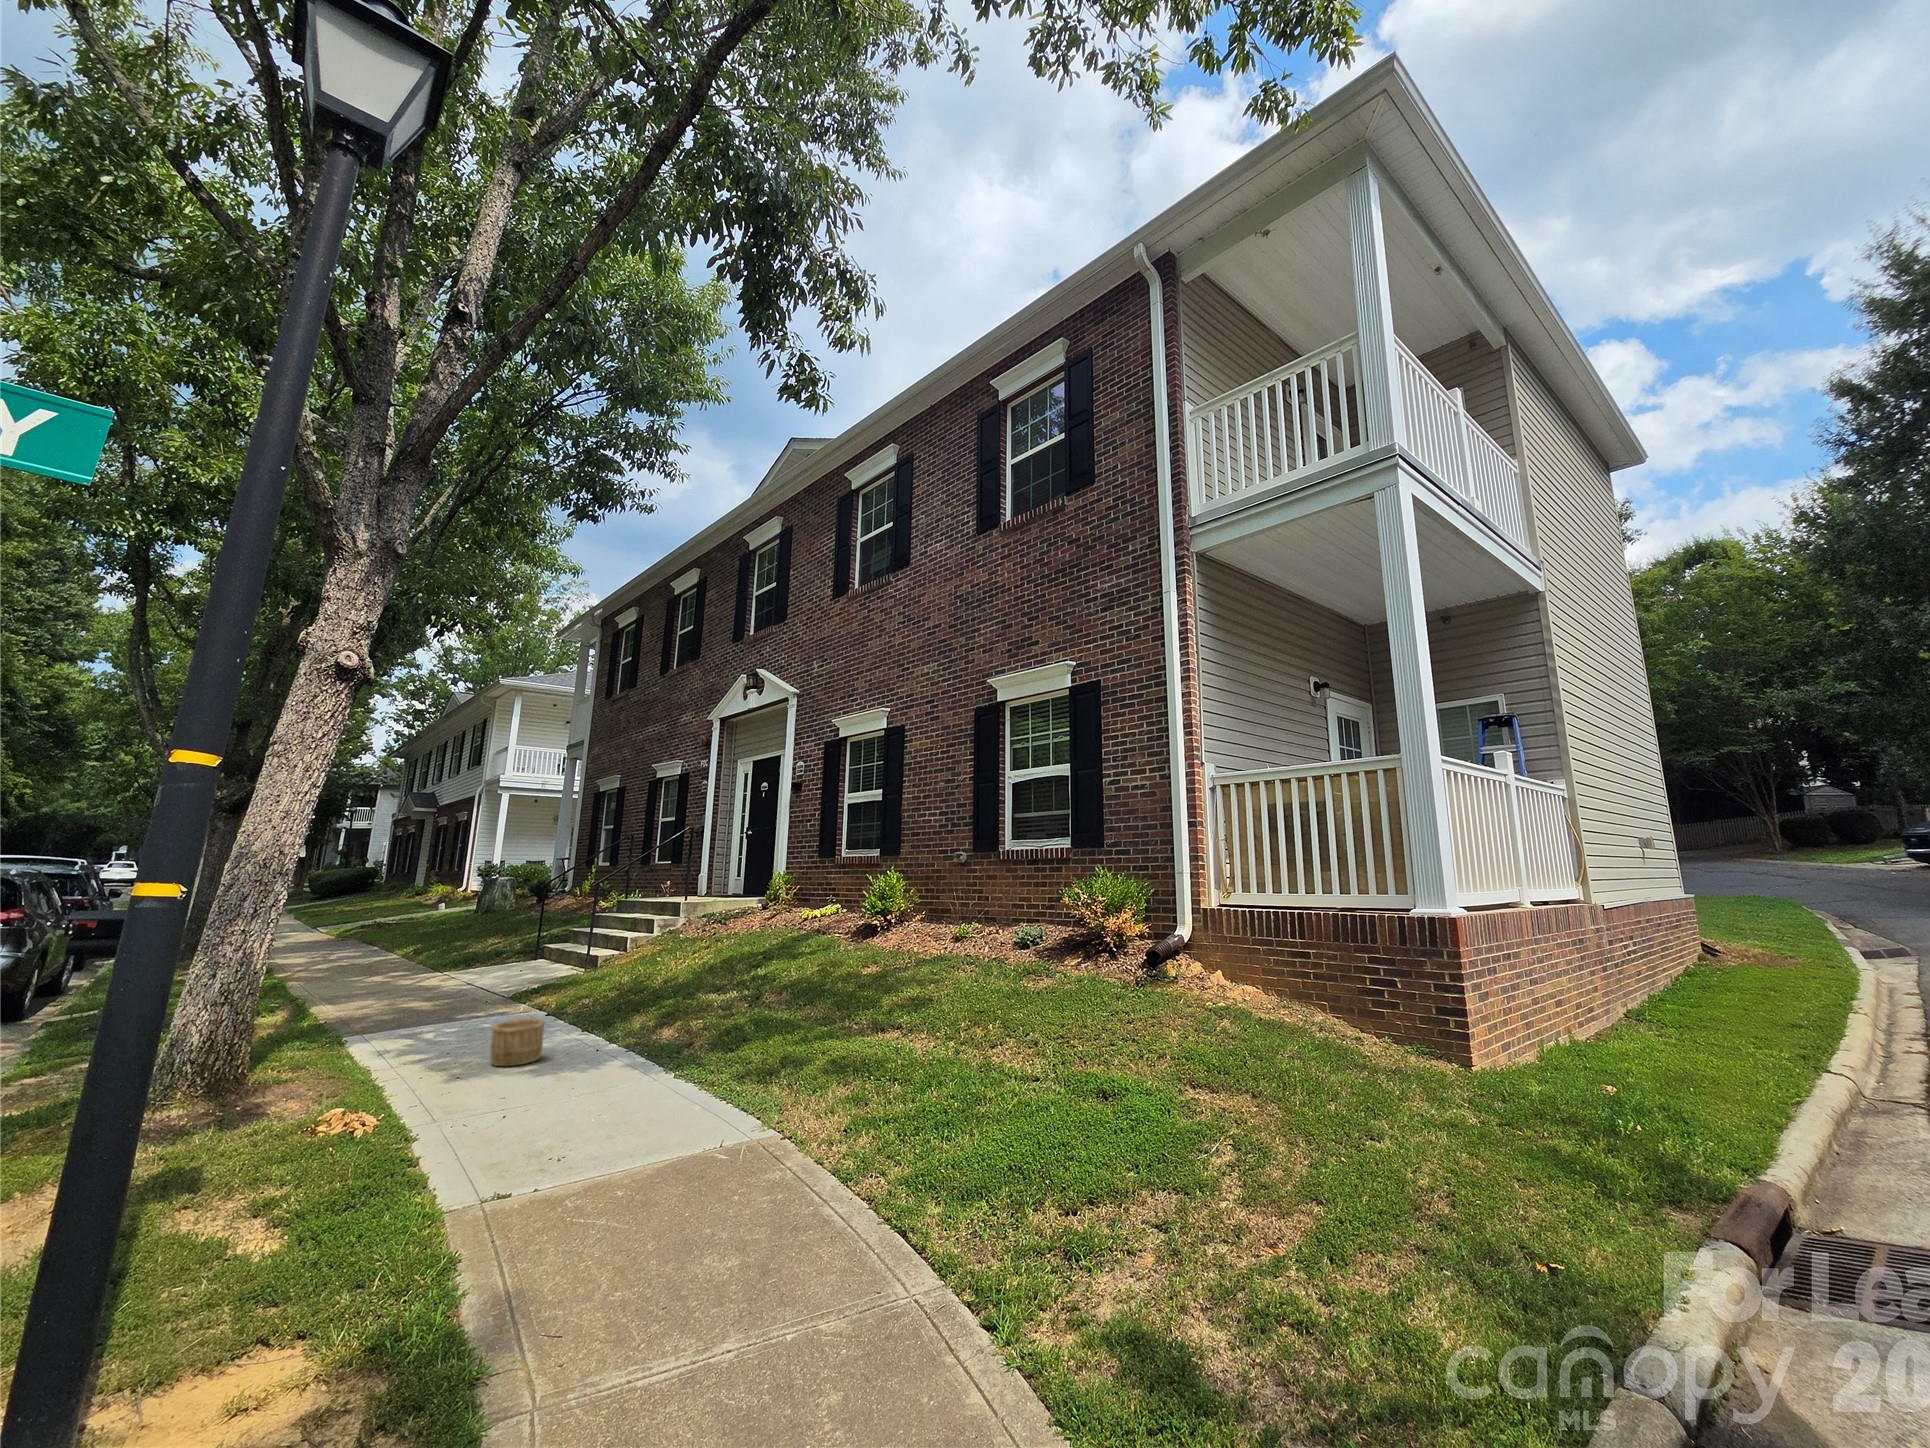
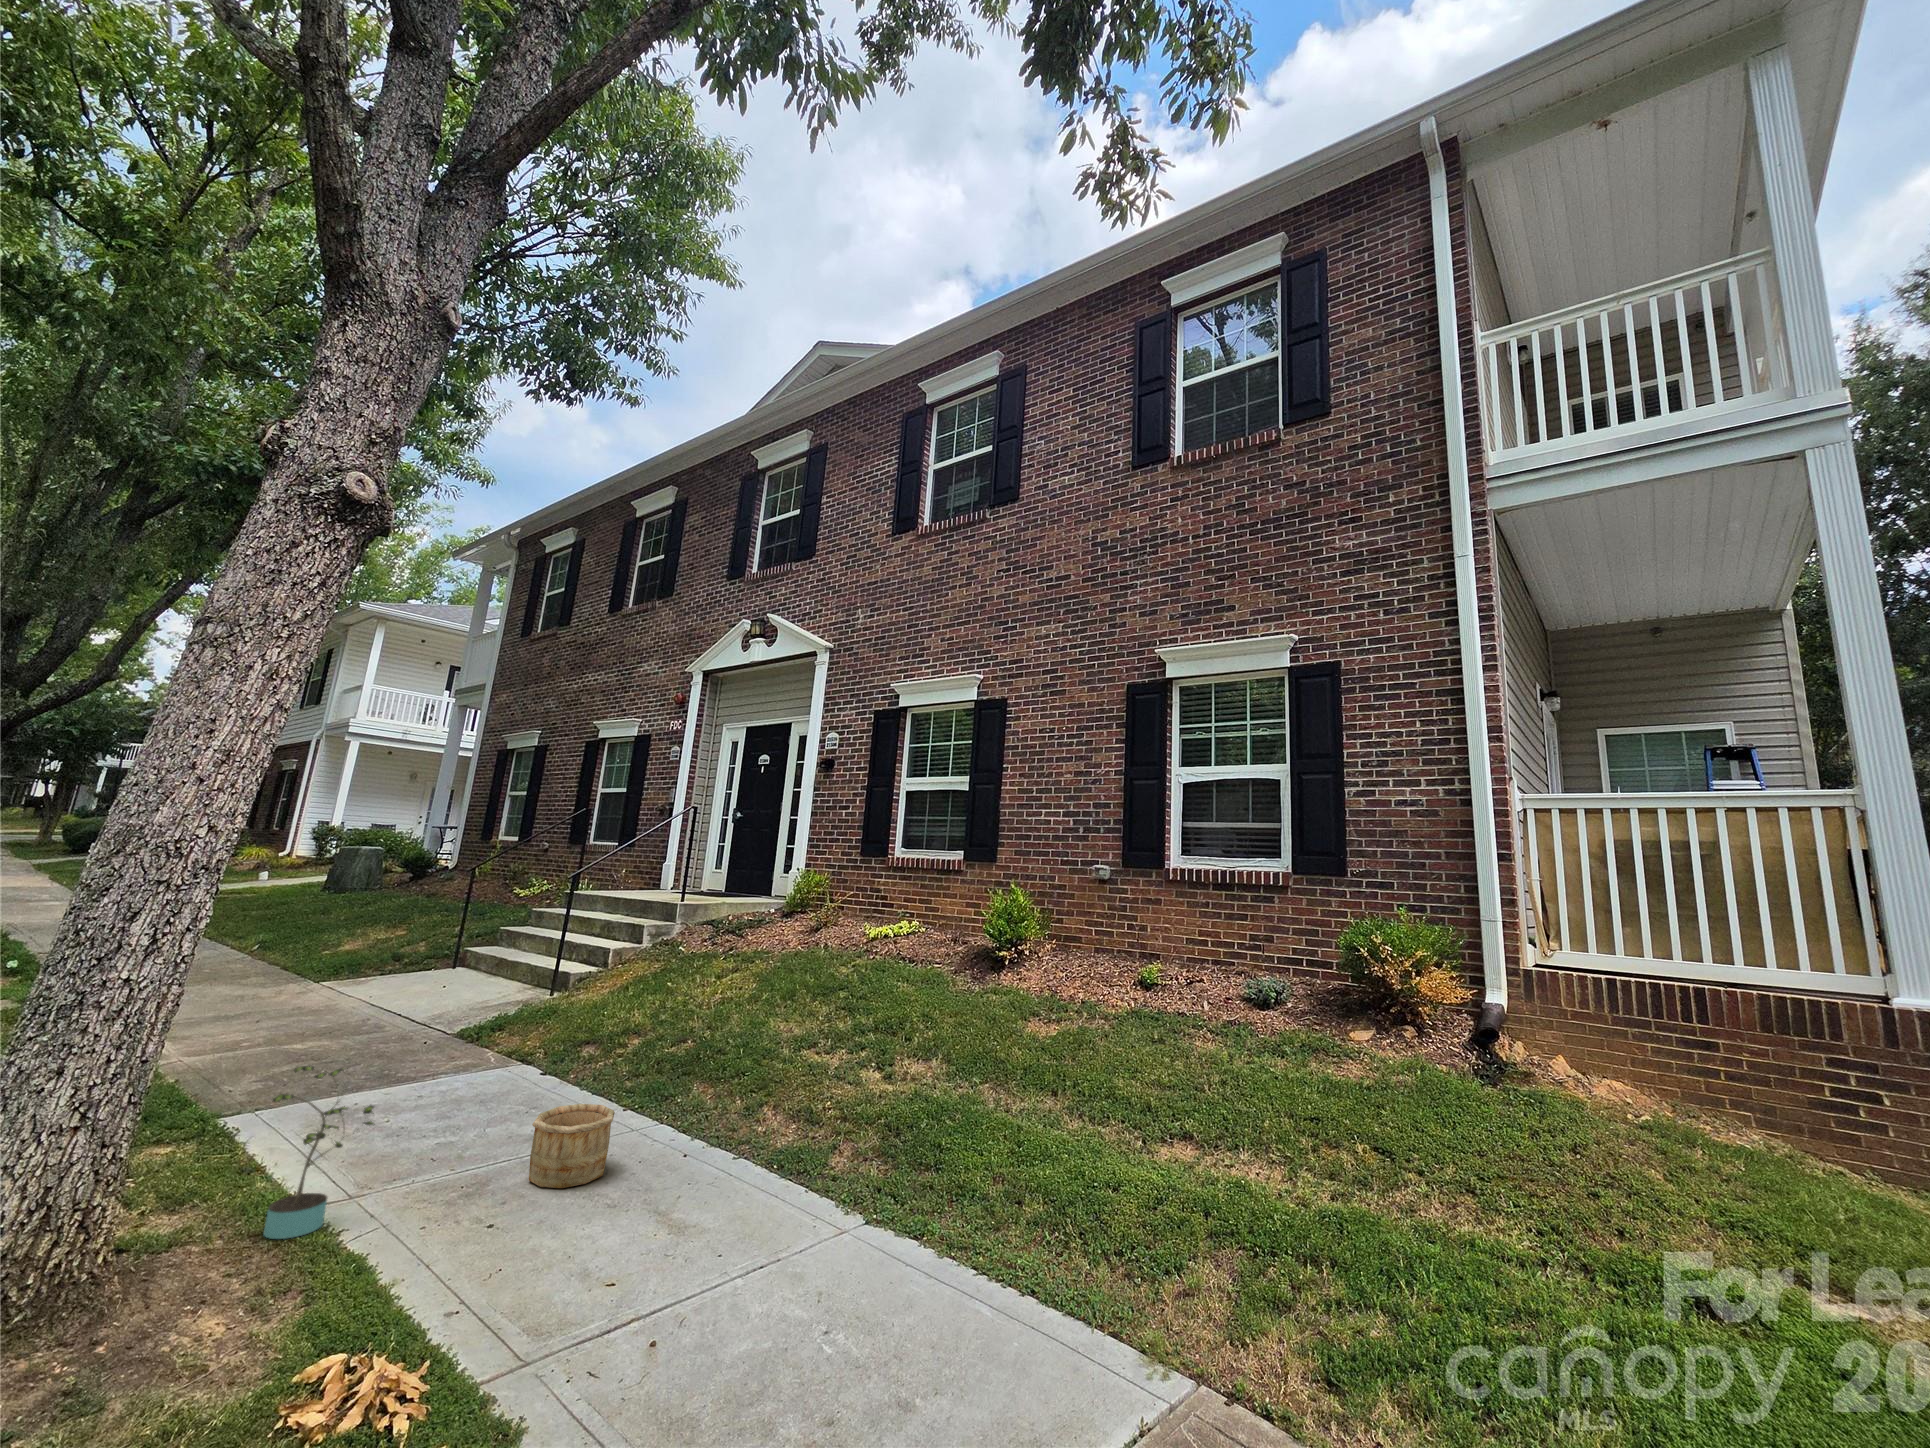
potted plant: none [327,991,391,1088] -> present [264,1066,374,1239]

